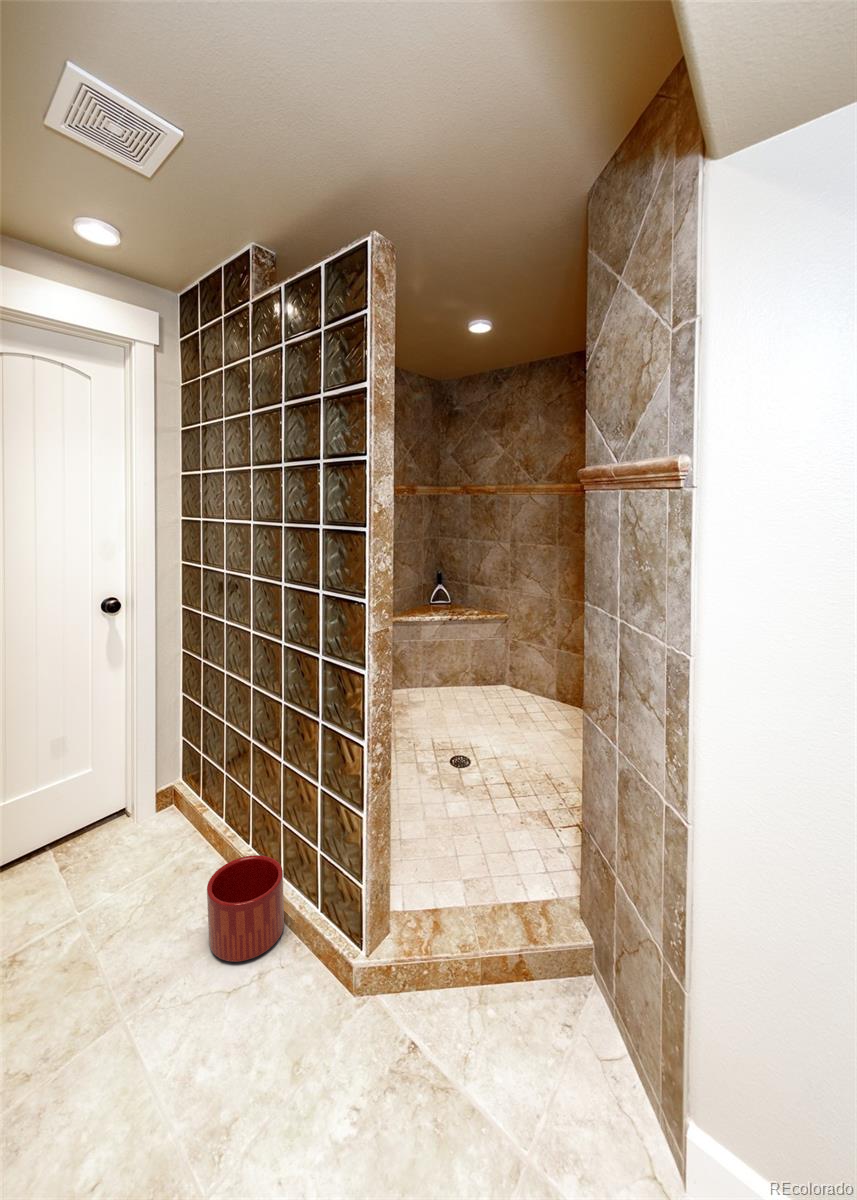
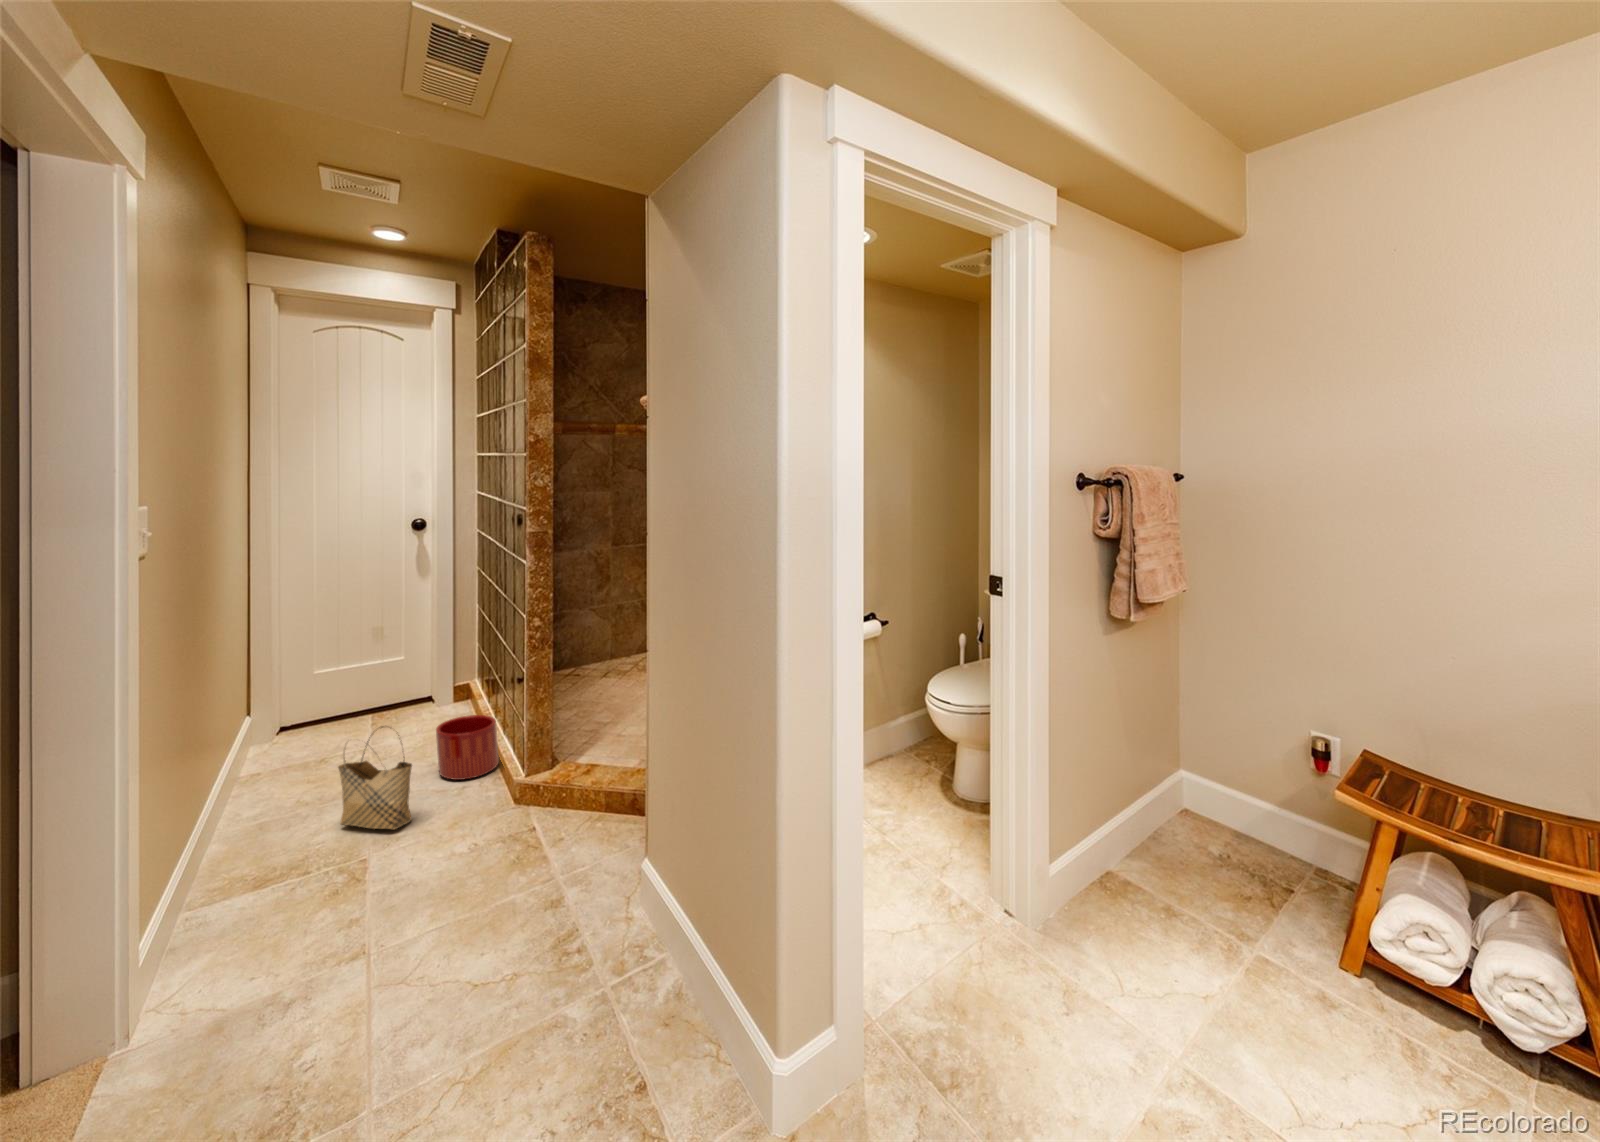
woven basket: none [108,937,232,1121] -> present [338,726,412,829]

